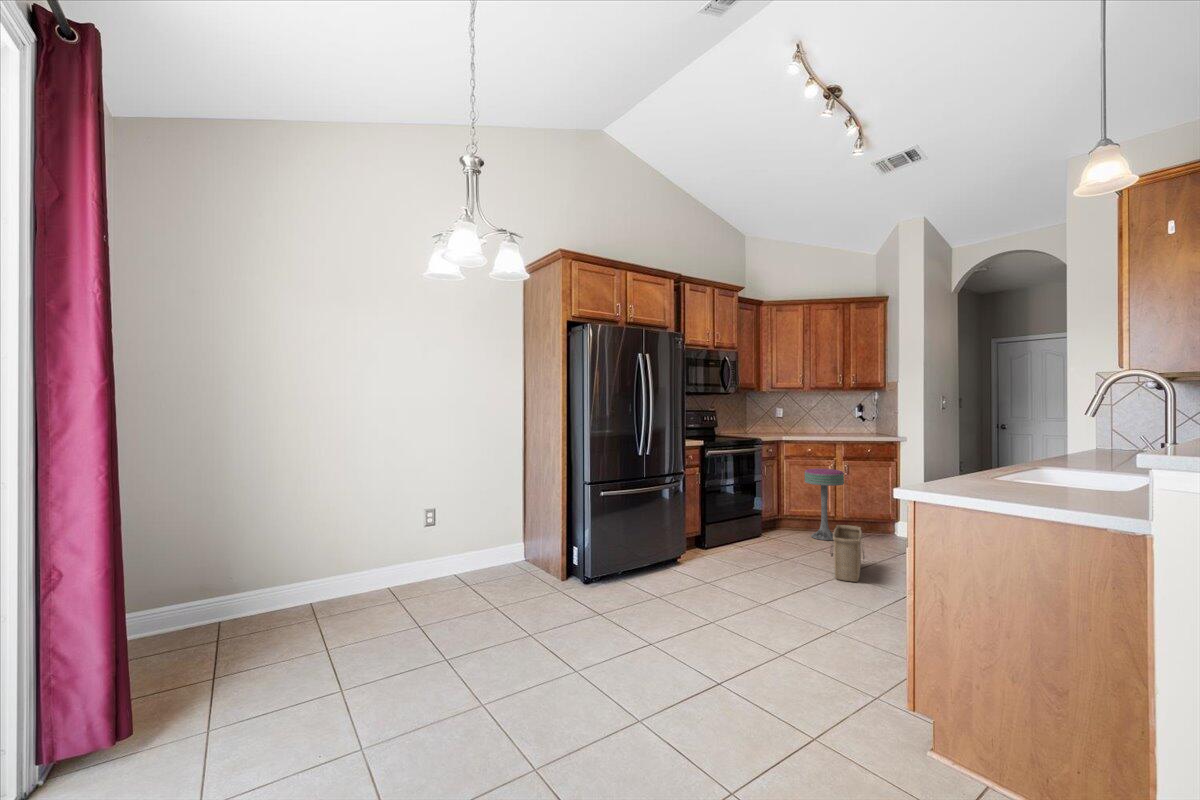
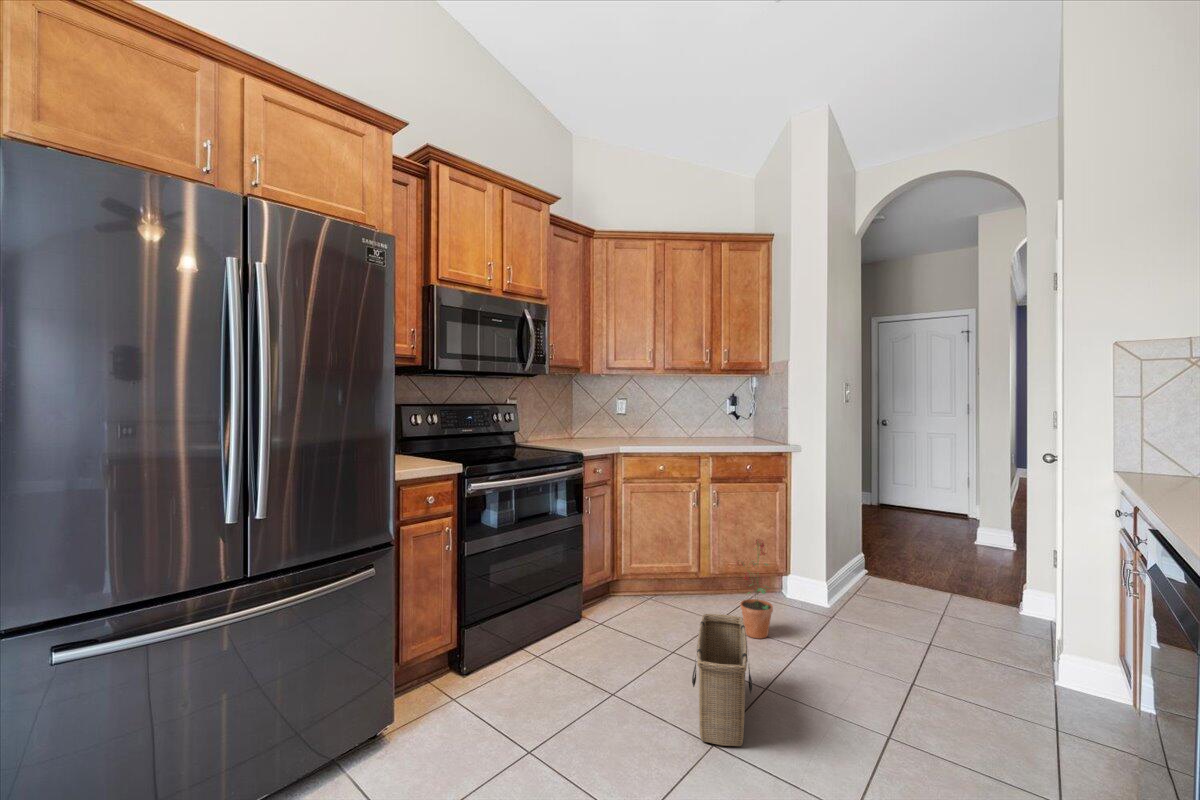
bar stool: present [804,469,844,540] -> none [652,498,712,618]
potted plant: none [859,492,884,551] -> present [736,539,773,639]

